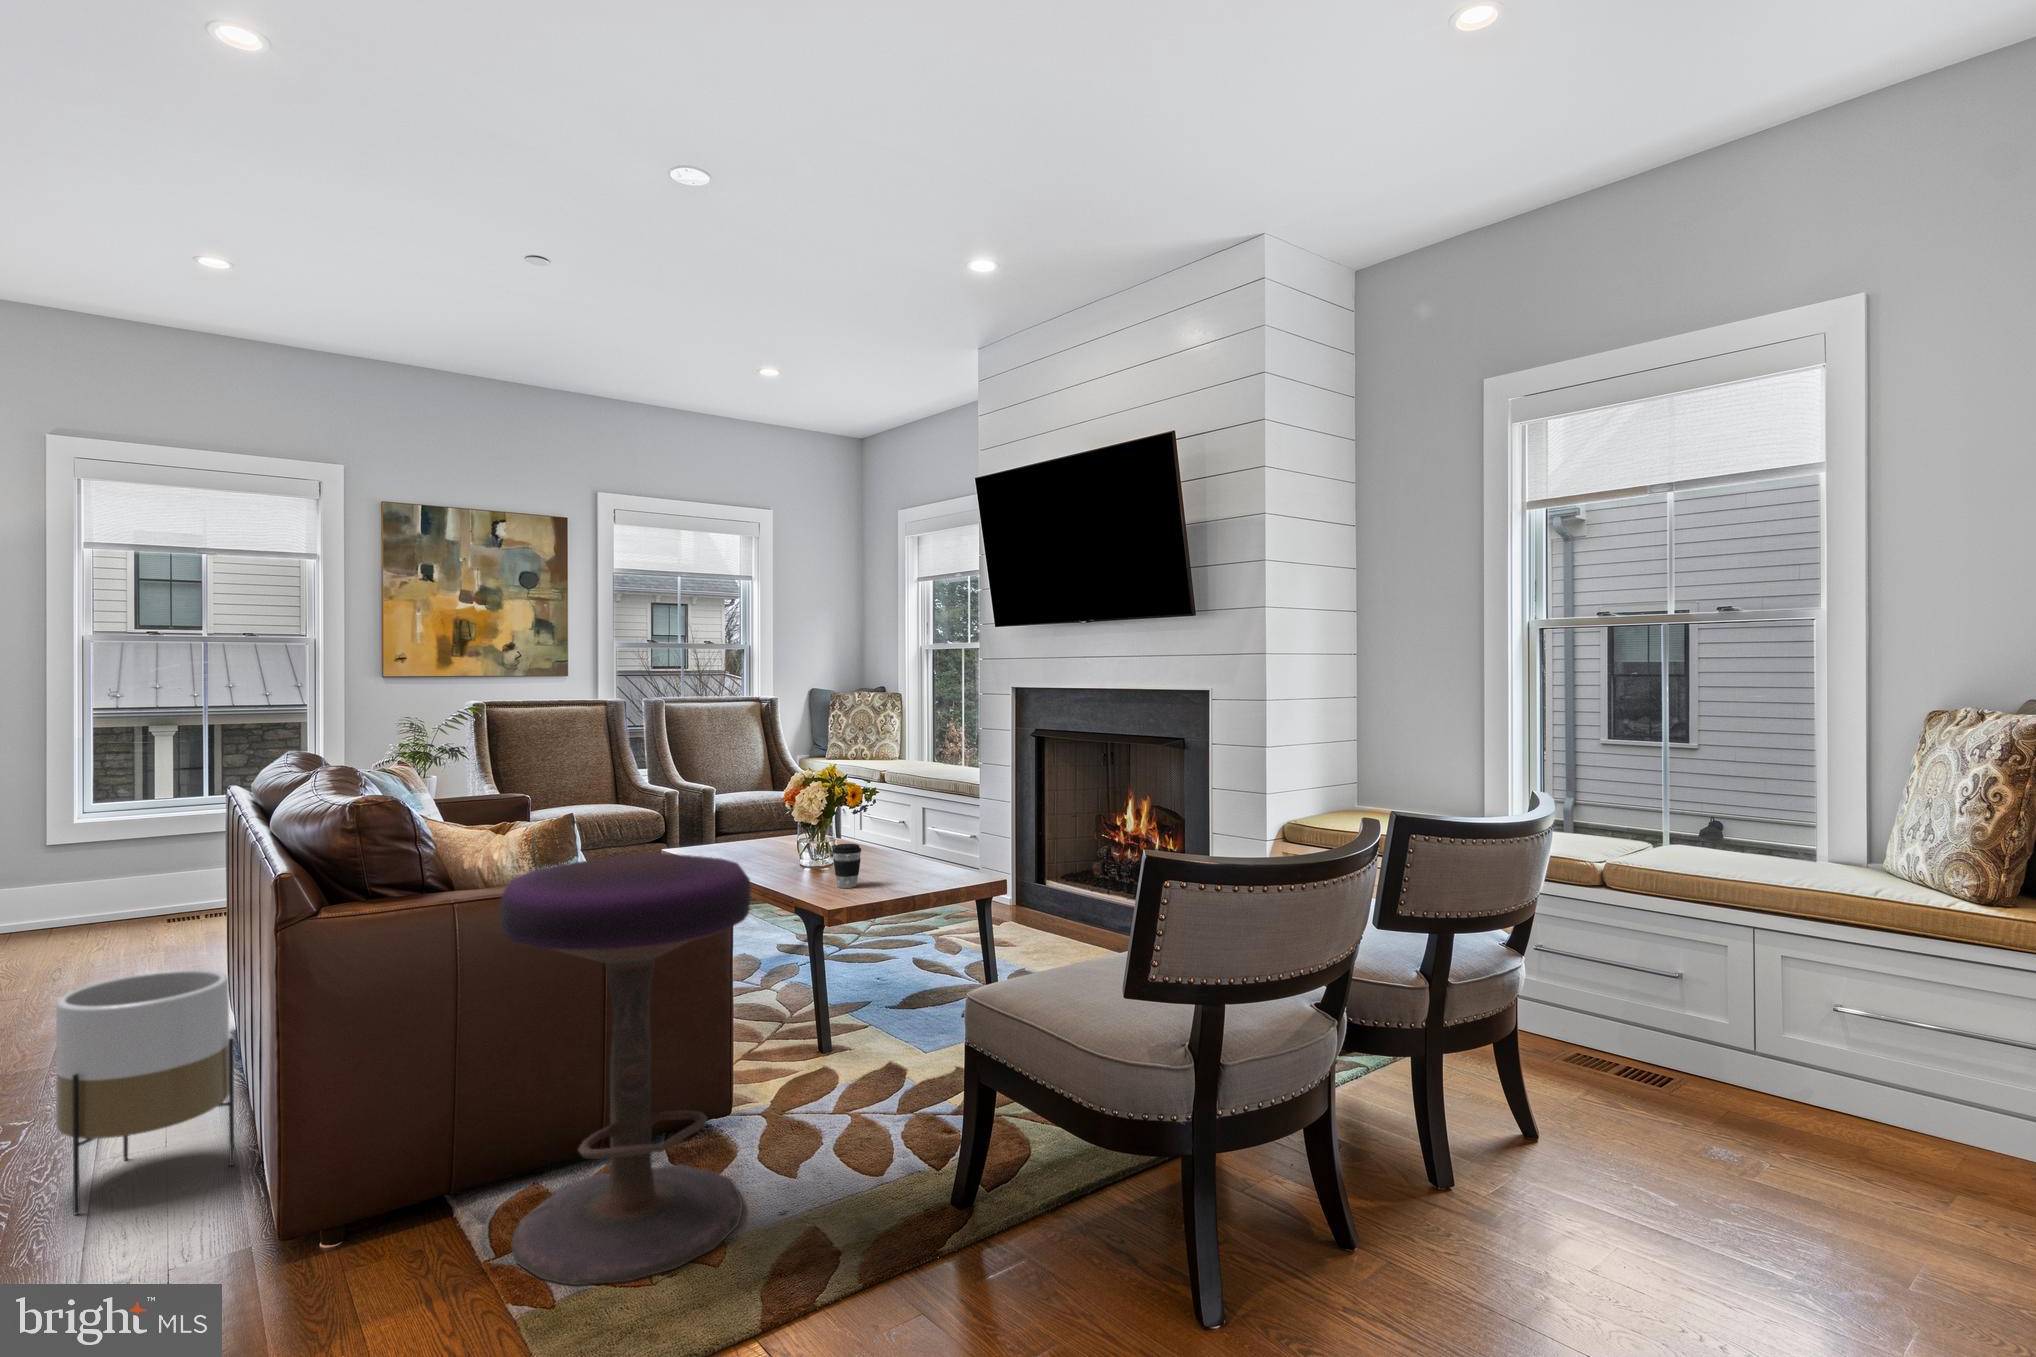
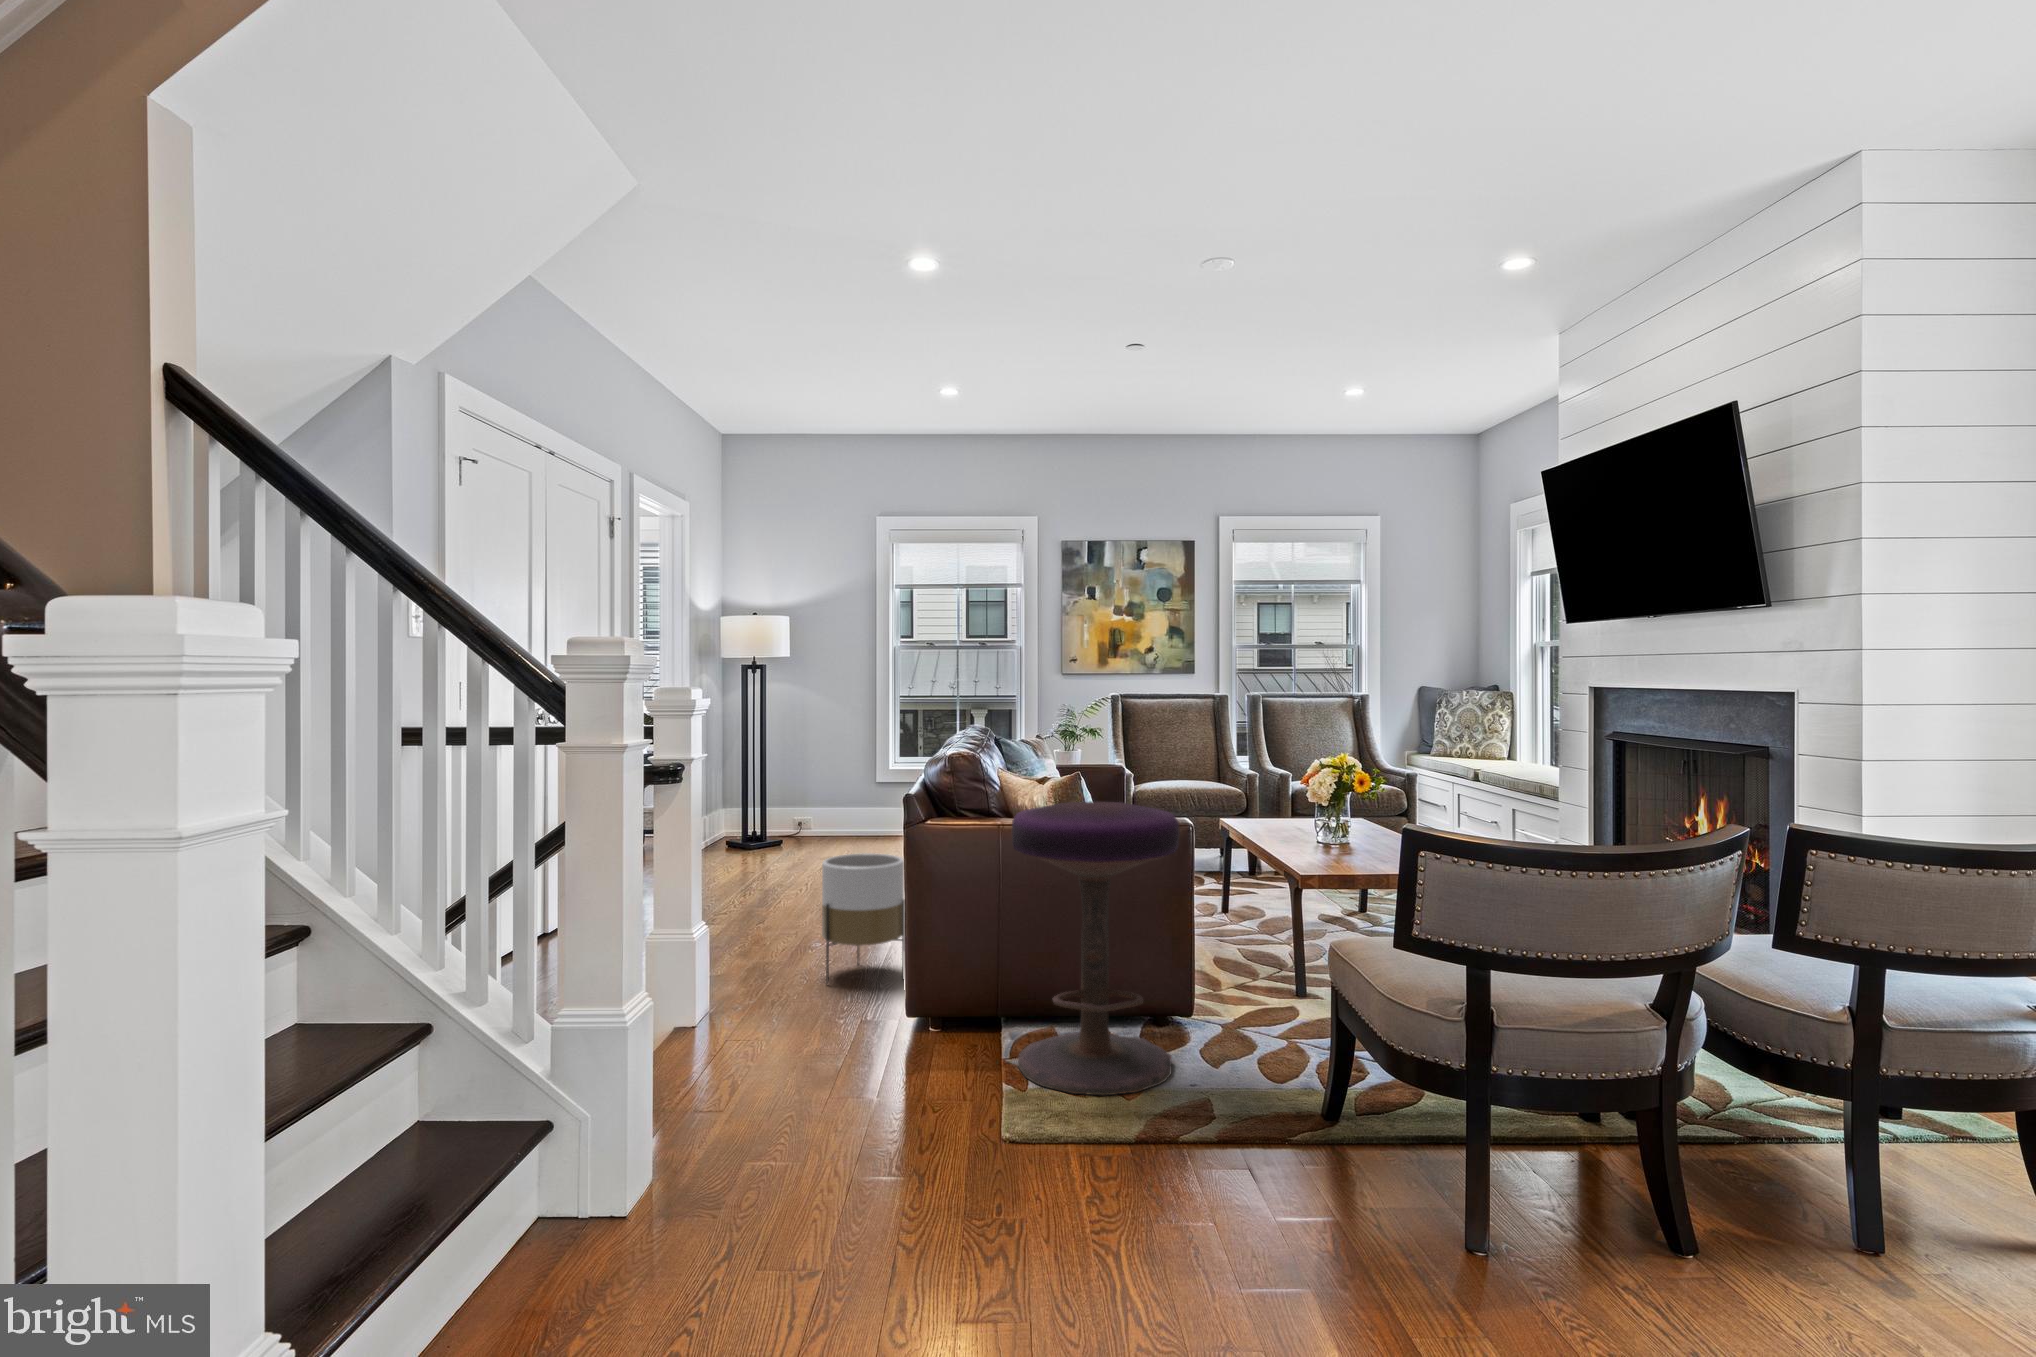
coffee cup: present [832,844,861,888] -> none [1326,822,1352,860]

